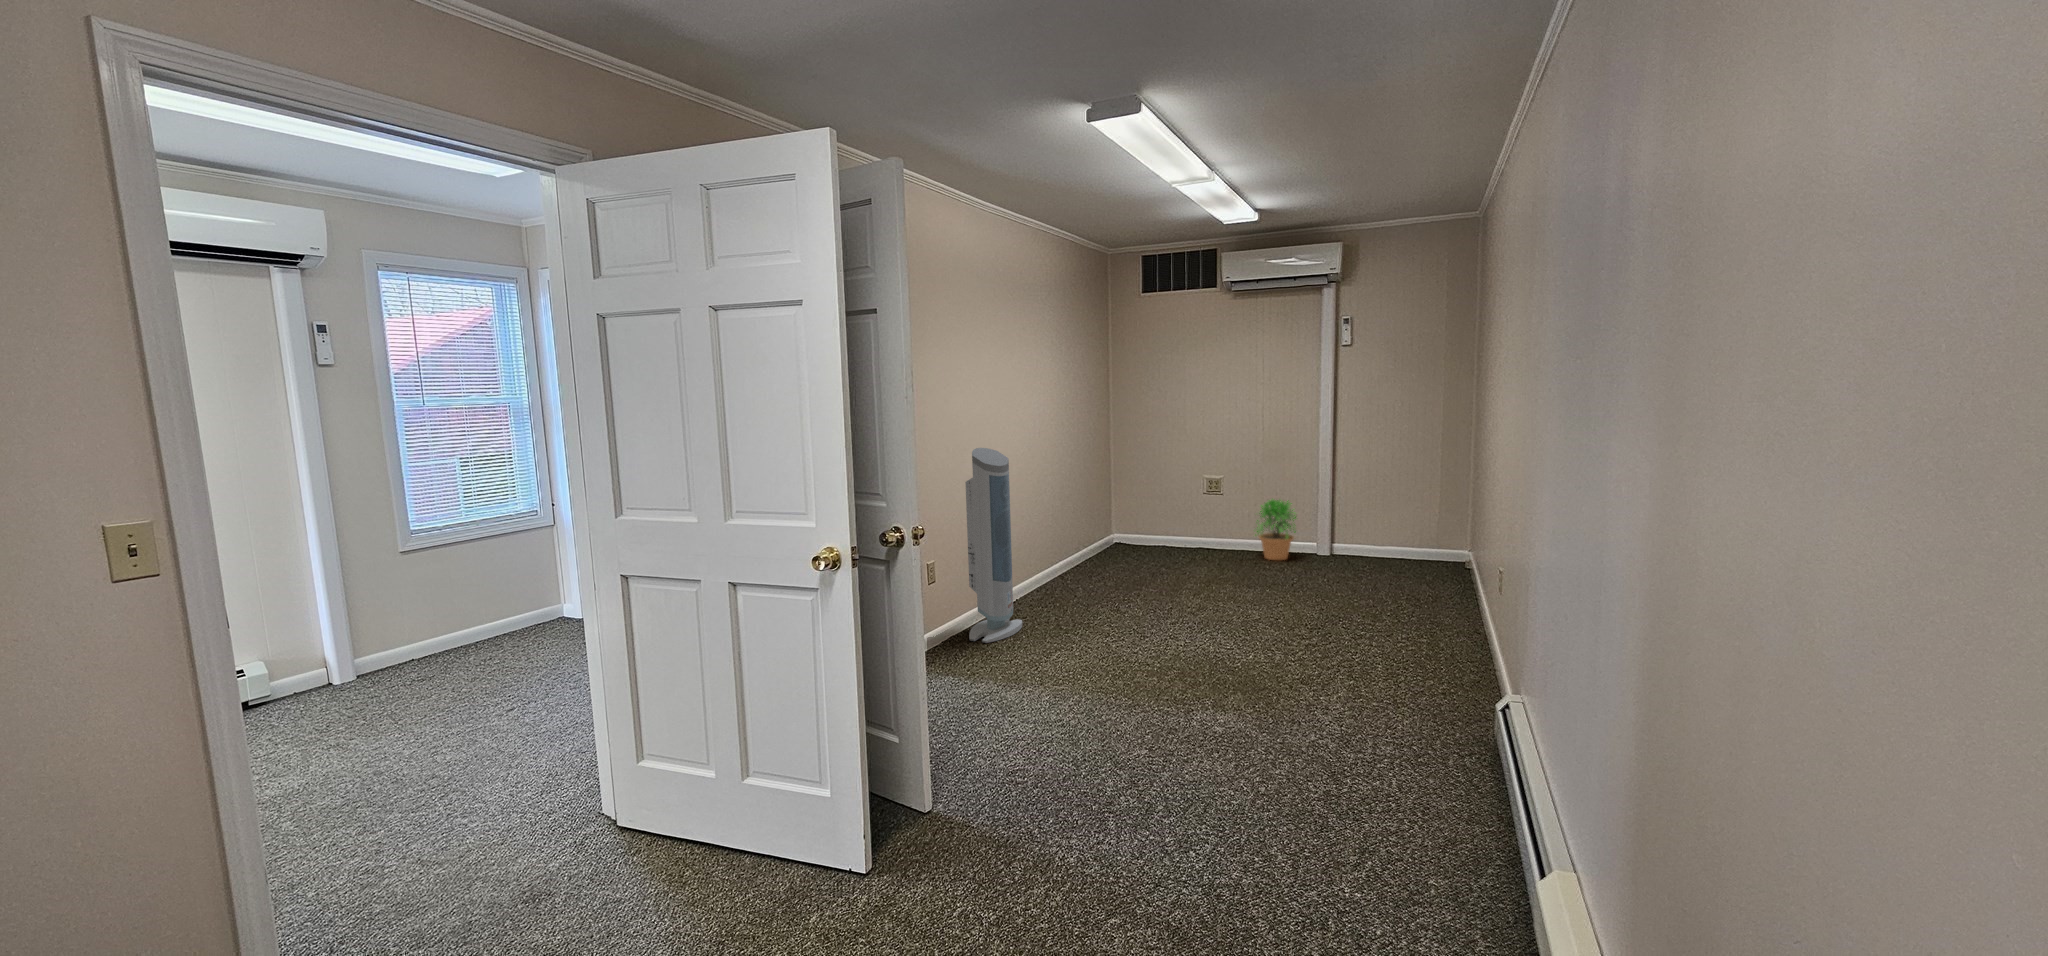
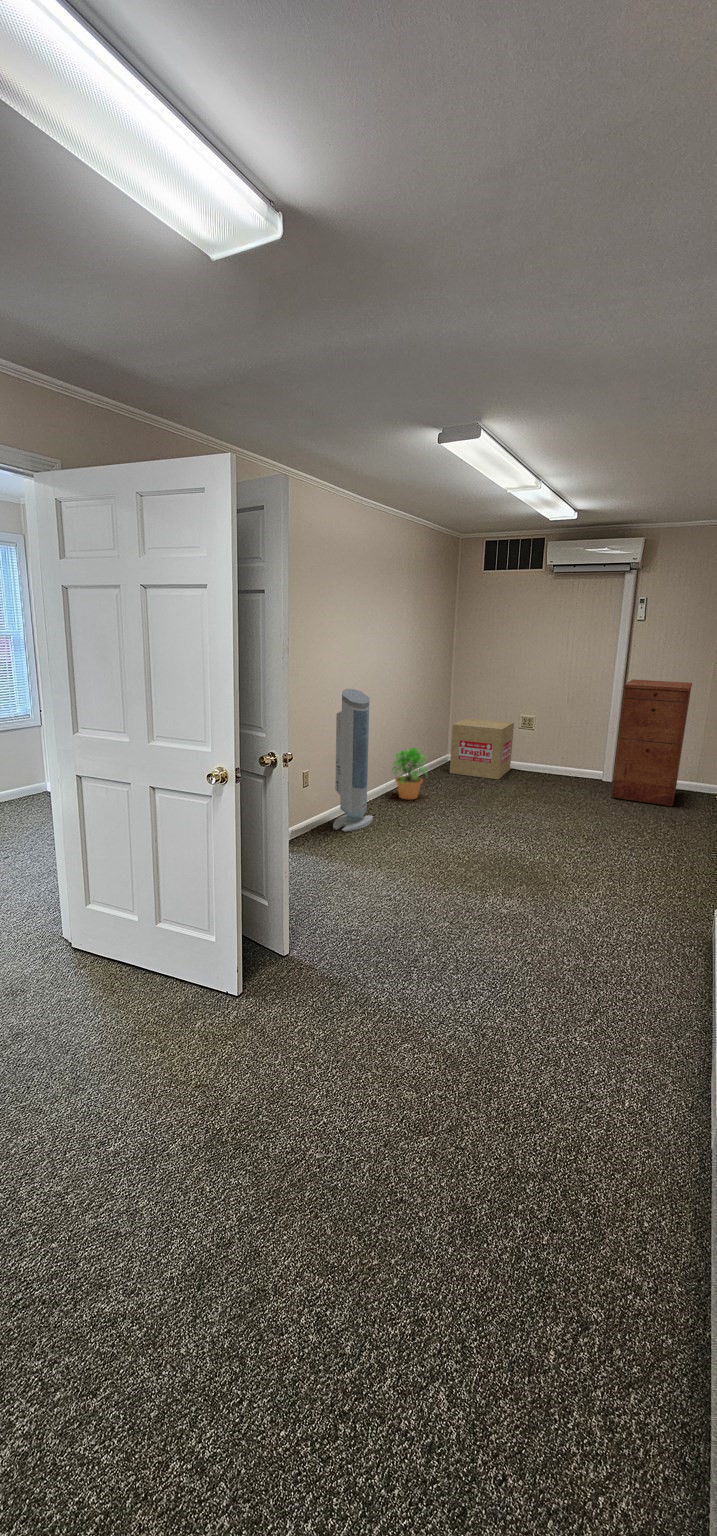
filing cabinet: none [1336,418,1423,581] -> present [611,679,692,806]
cardboard box: none [1117,484,1198,562] -> present [450,718,514,779]
potted plant: present [1255,499,1296,560] -> present [392,748,427,800]

